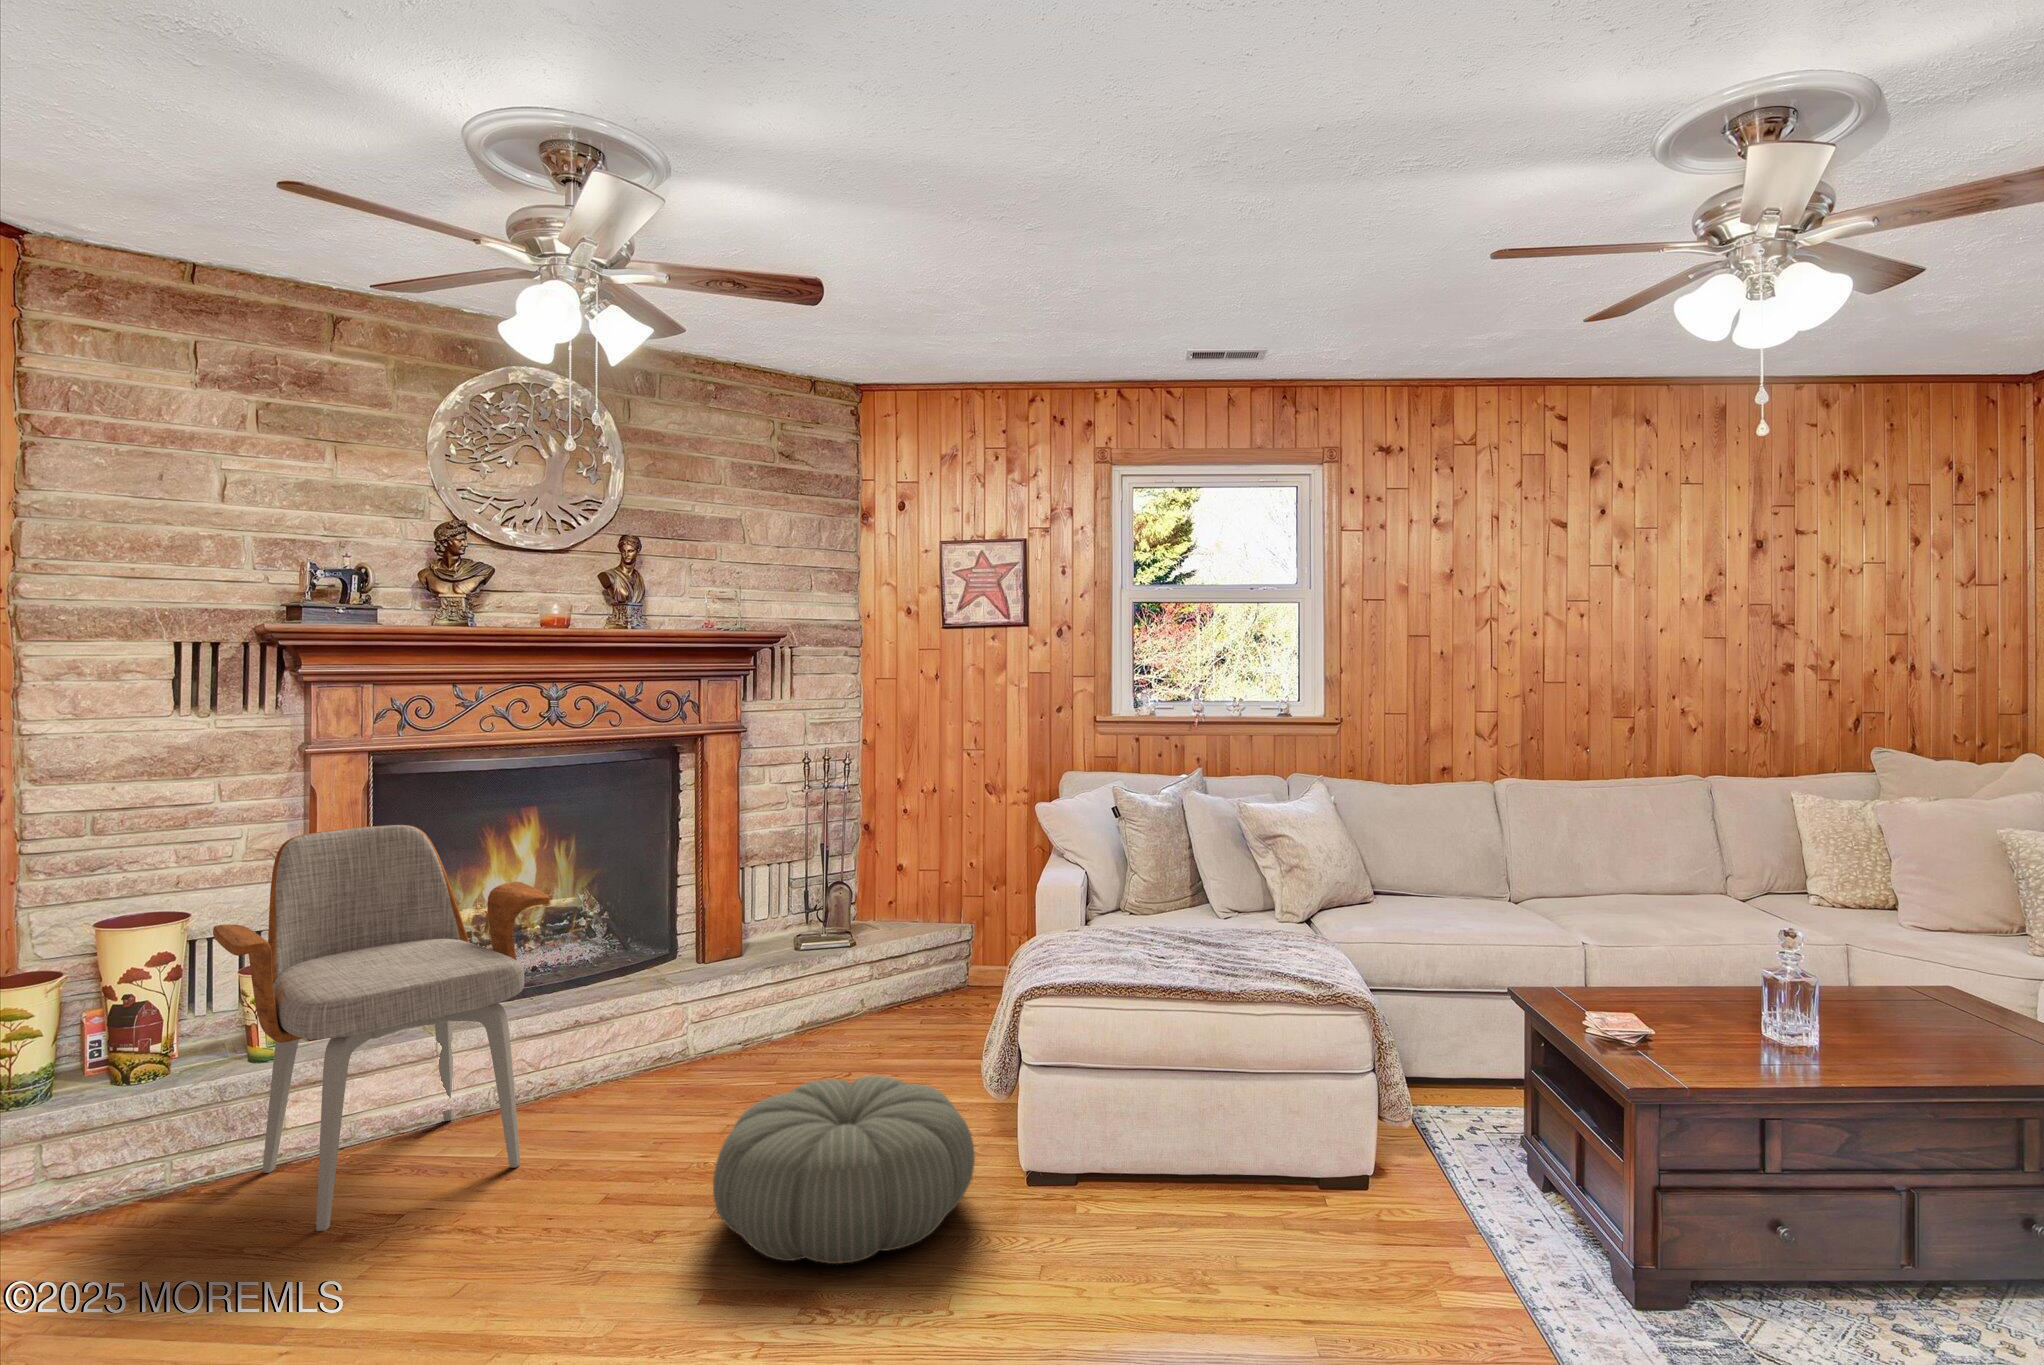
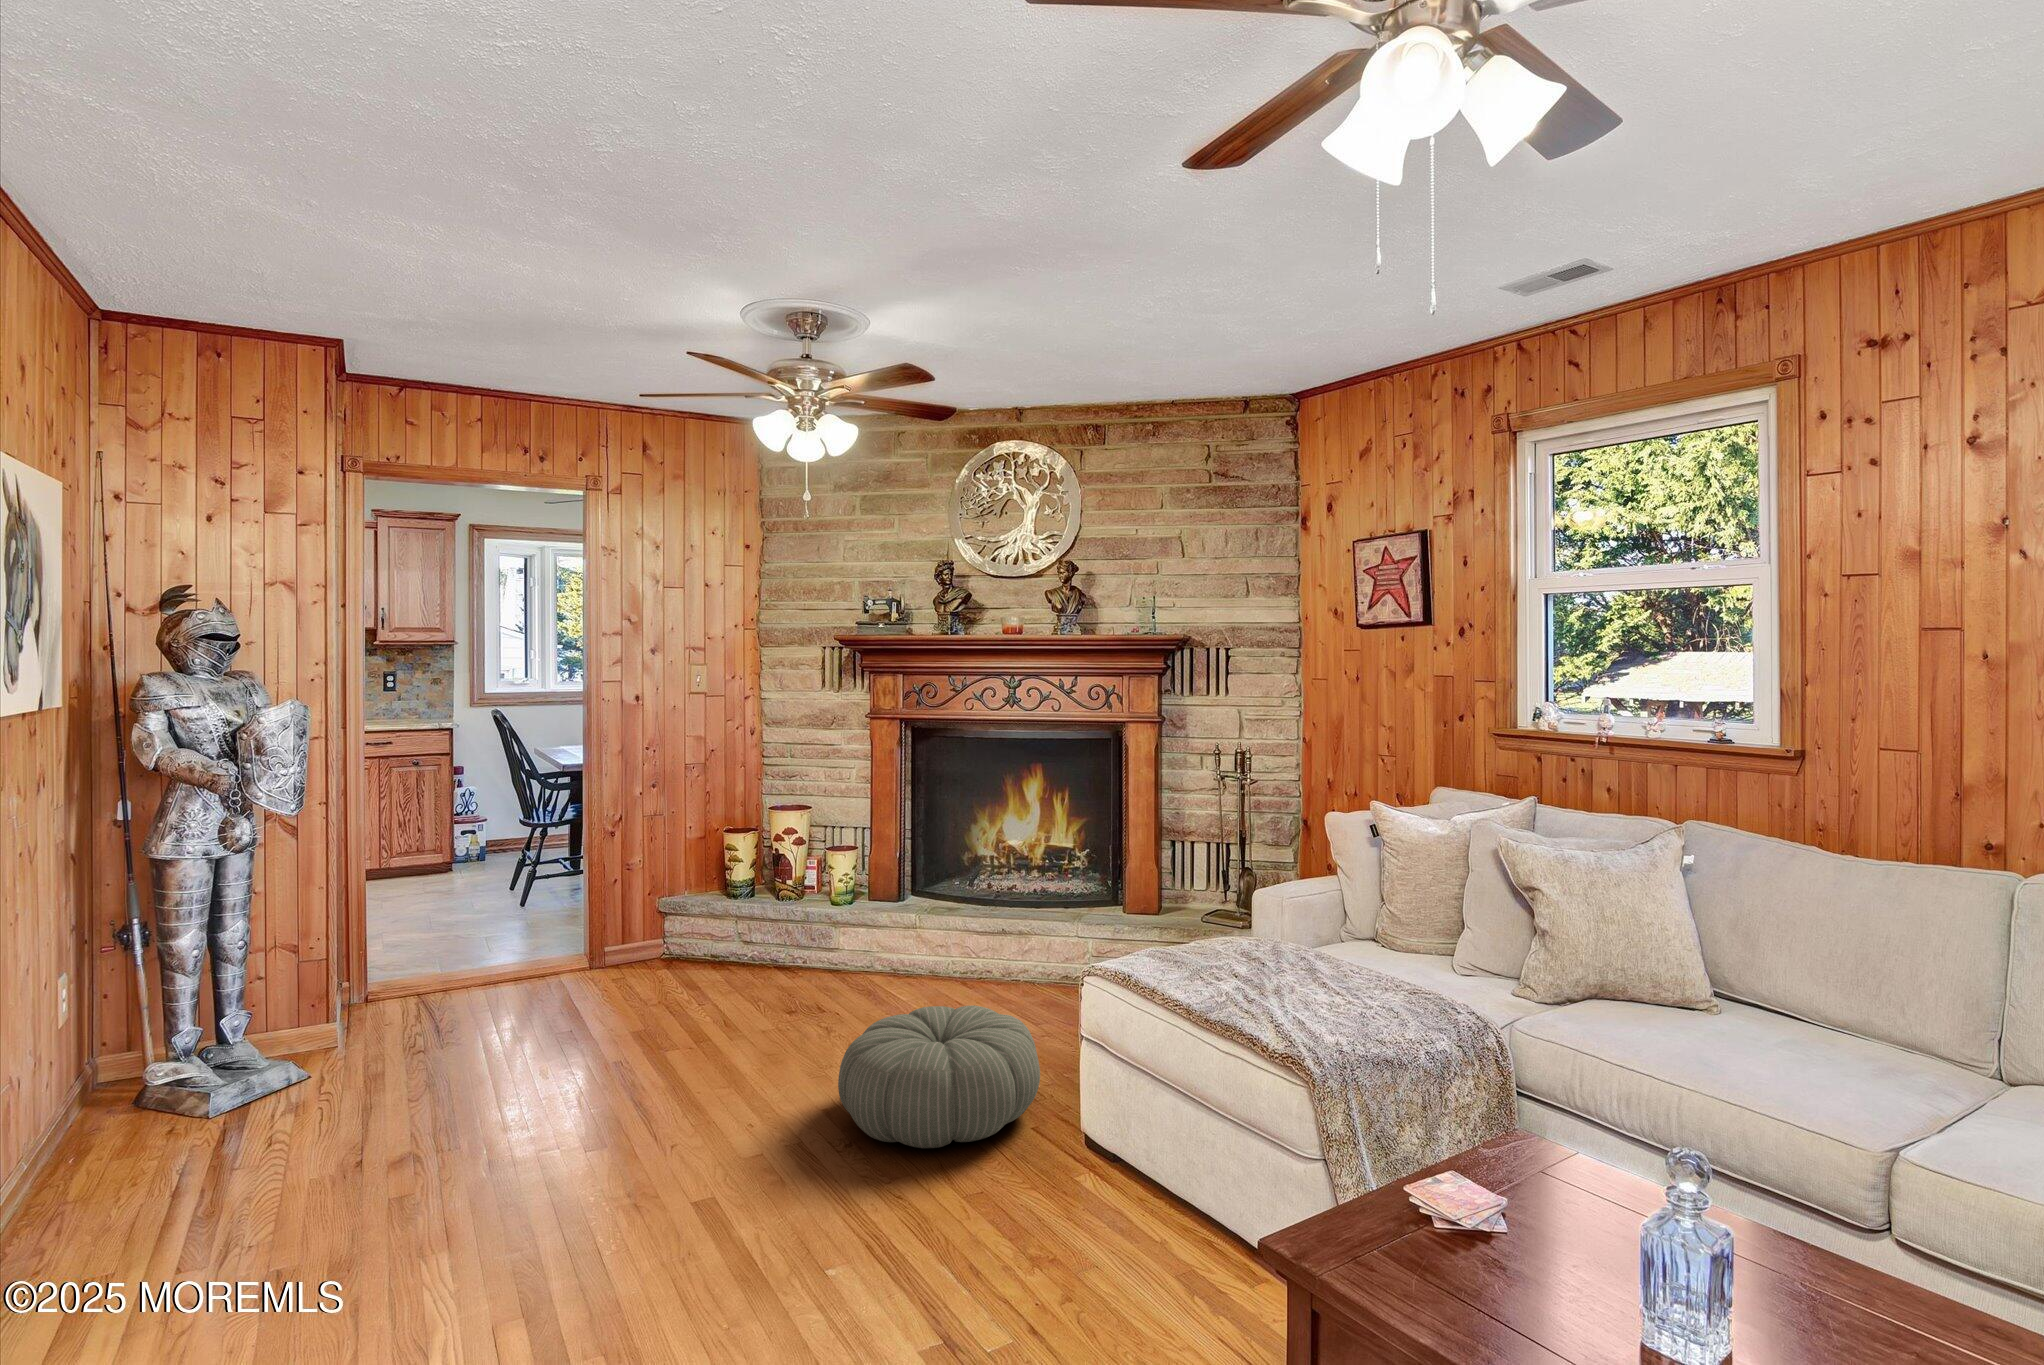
armchair: present [213,825,550,1231] -> none [761,770,947,1009]

